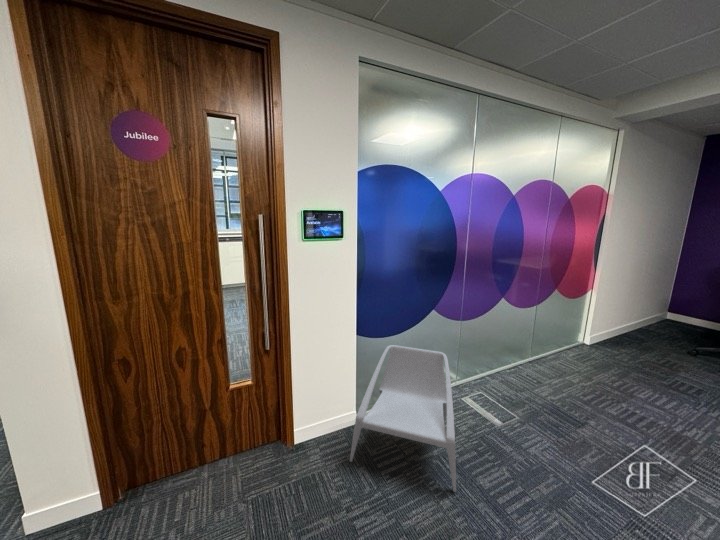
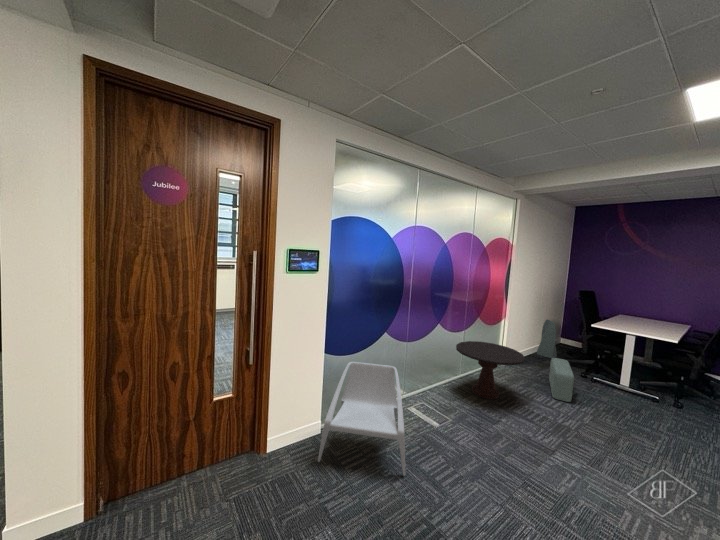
air purifier: none [633,290,665,338] -> present [536,320,557,358]
side table: none [526,318,626,392] -> present [456,341,525,399]
pouf: none [655,341,699,401] -> present [549,358,574,402]

